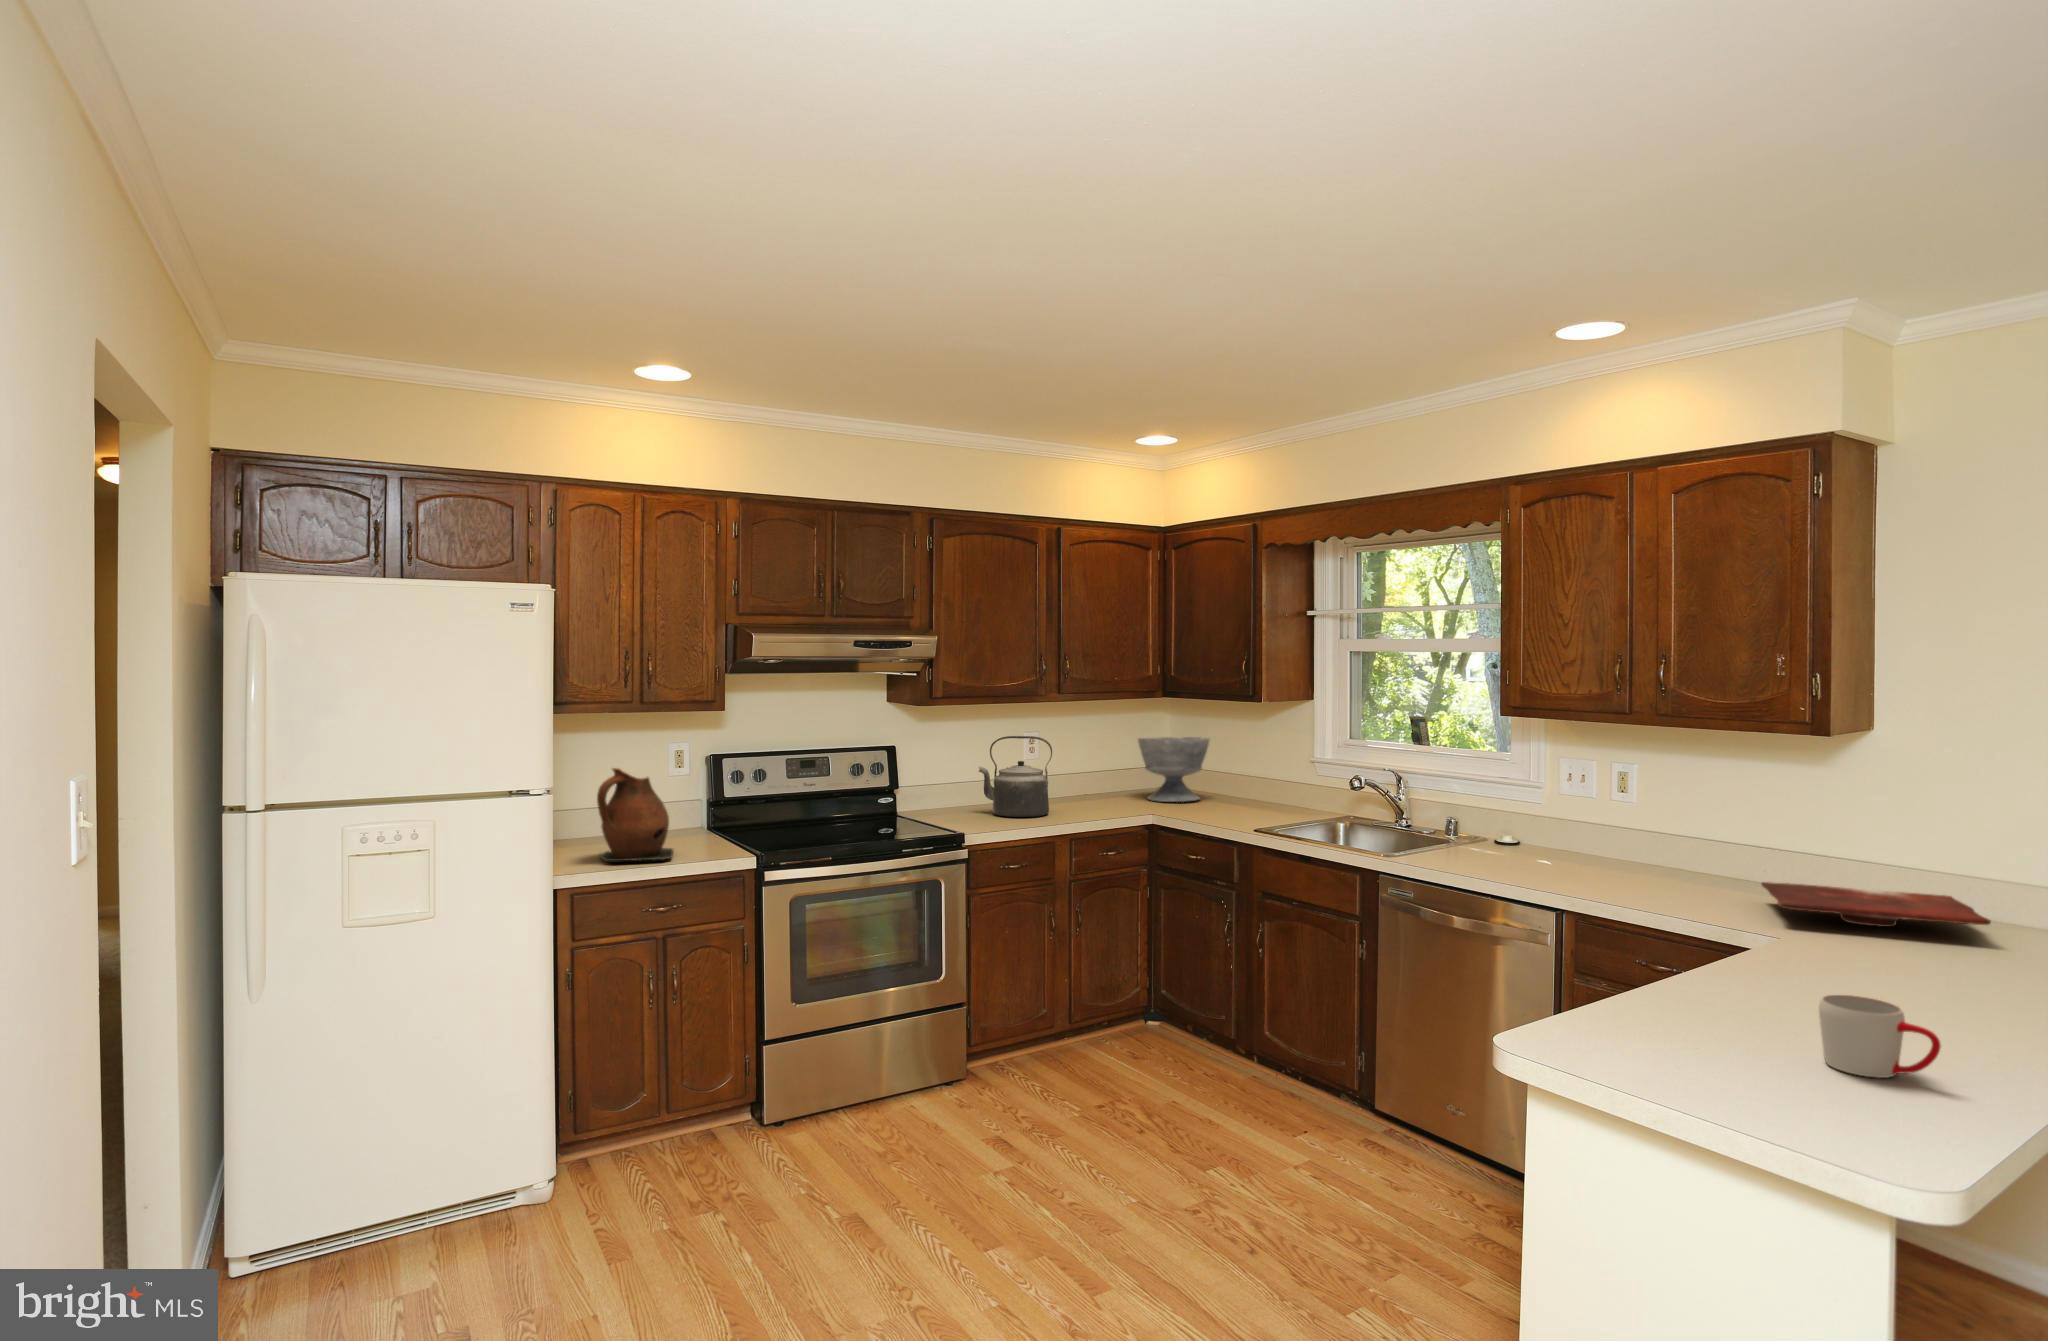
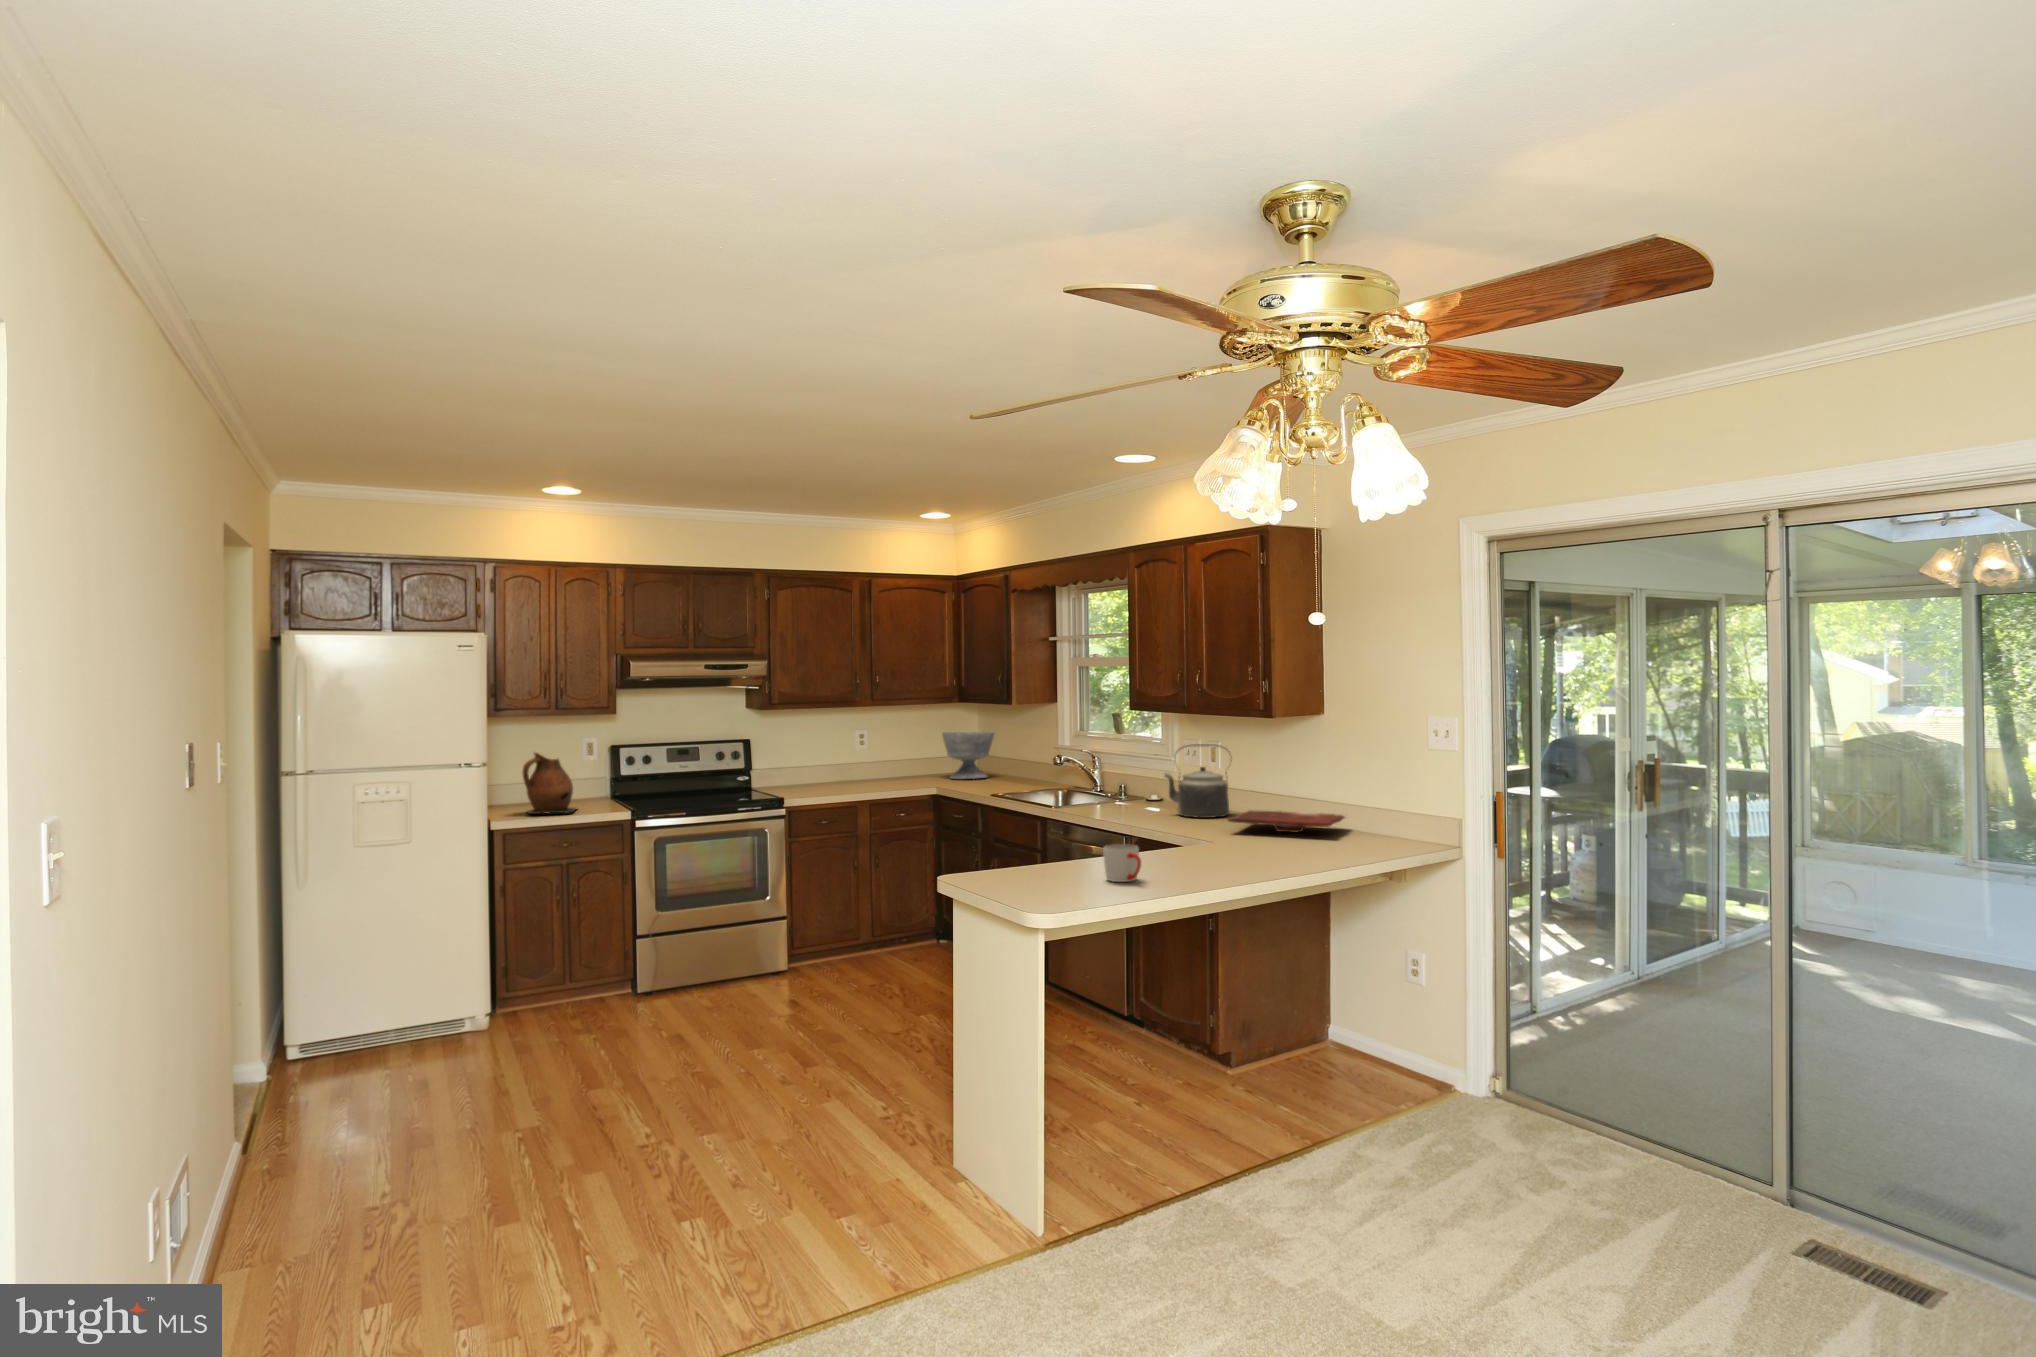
kettle: present [979,736,1052,817] -> present [1165,744,1230,818]

